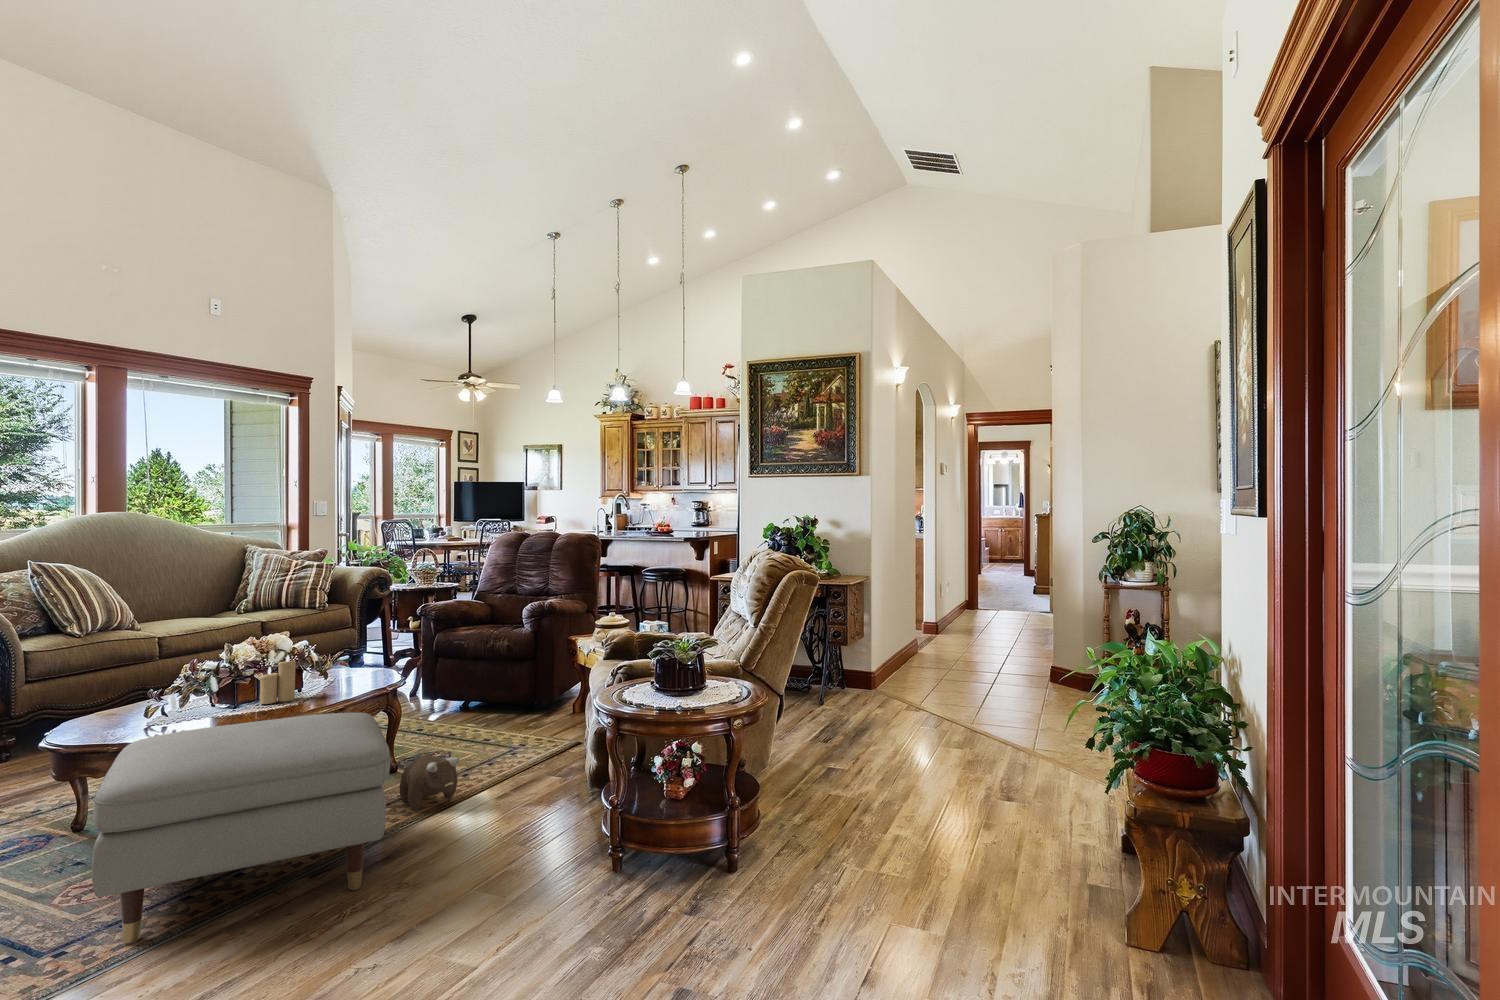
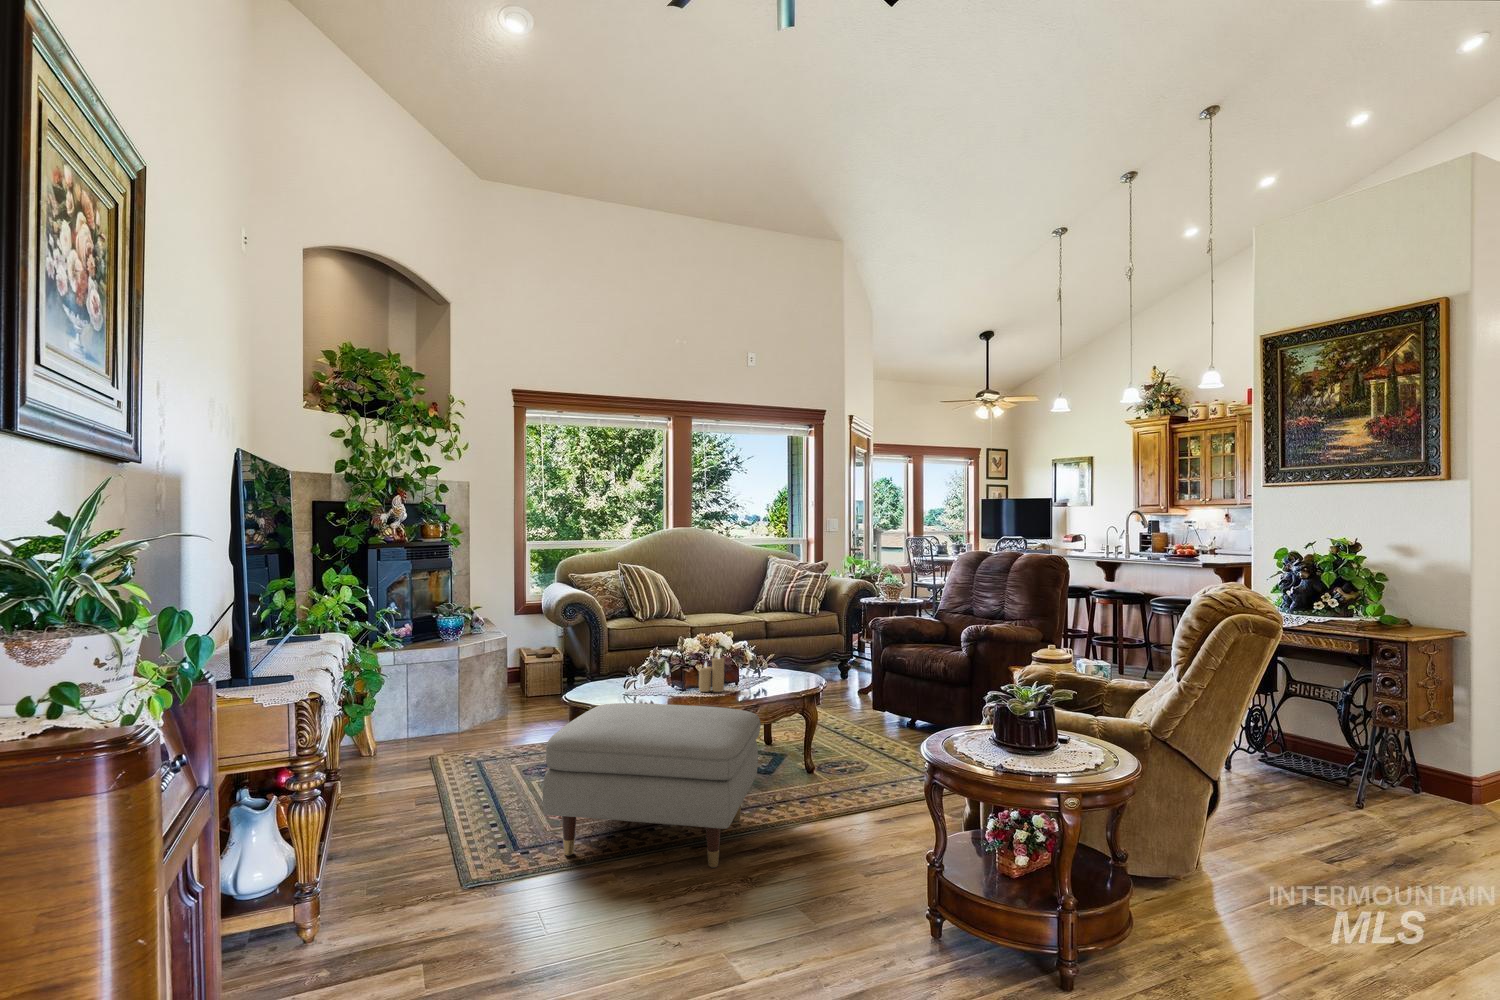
plush toy: present [400,755,460,811] -> none [795,762,842,812]

